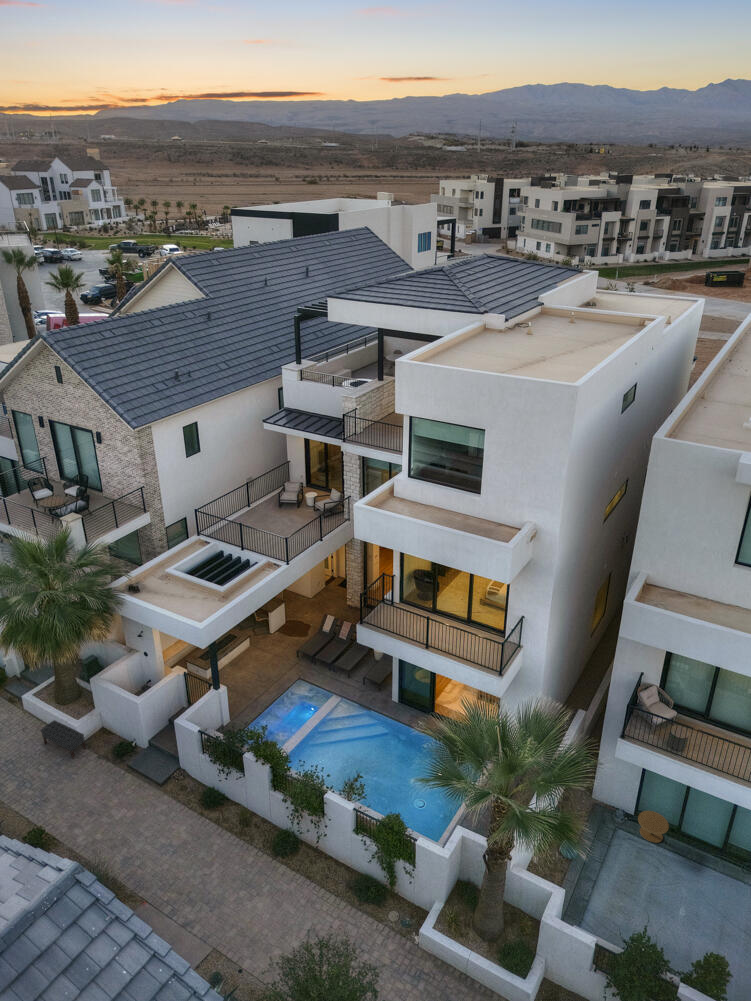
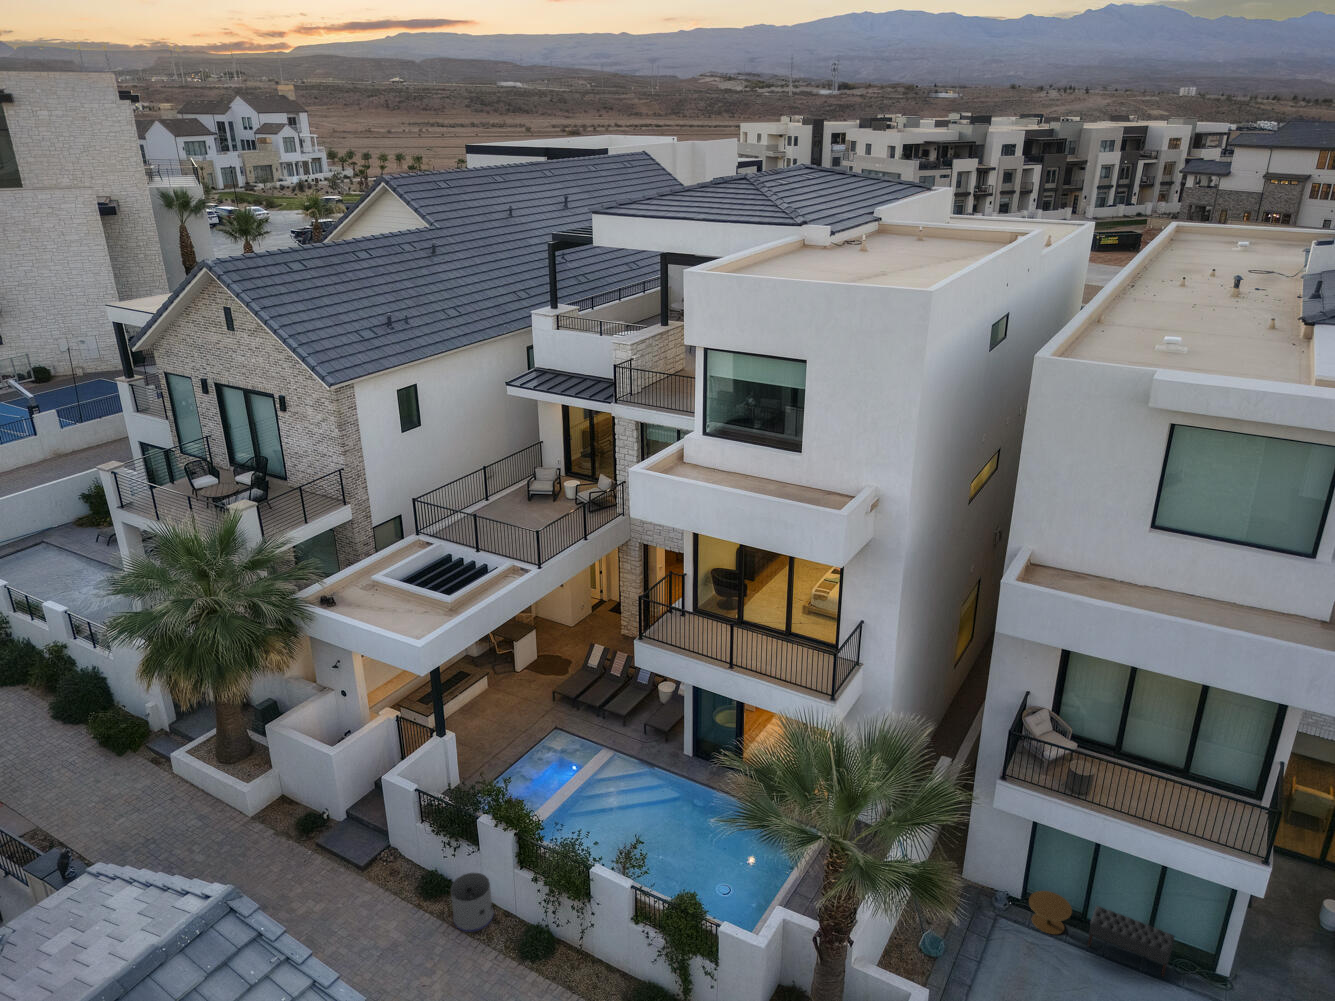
bench: present [41,720,86,758] -> present [1088,906,1174,977]
trash can: none [224,792,255,835] -> present [451,873,494,932]

